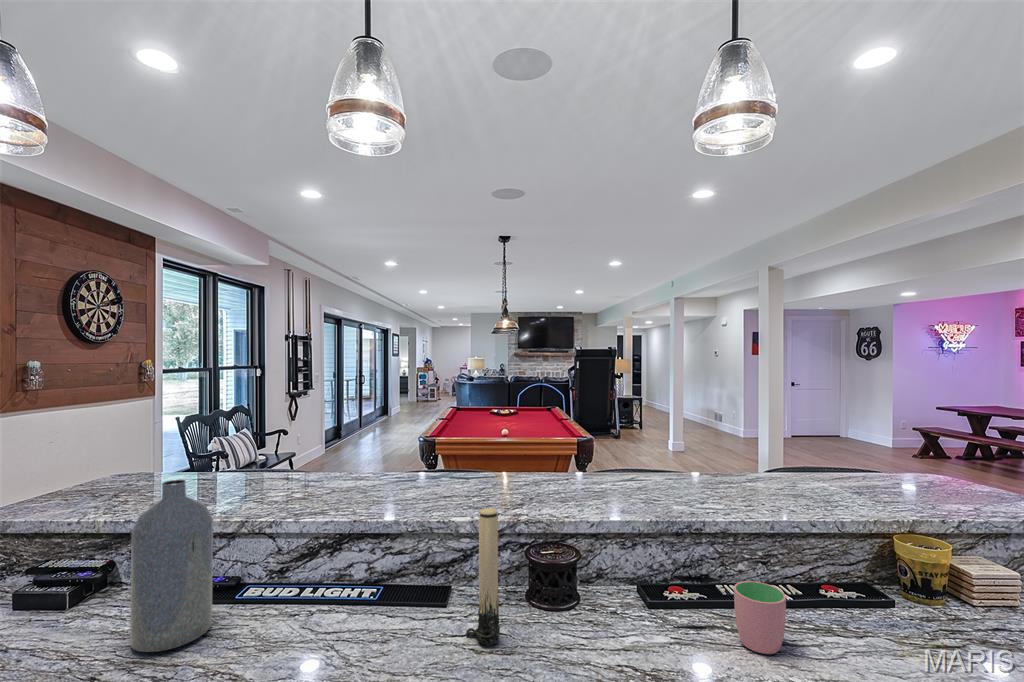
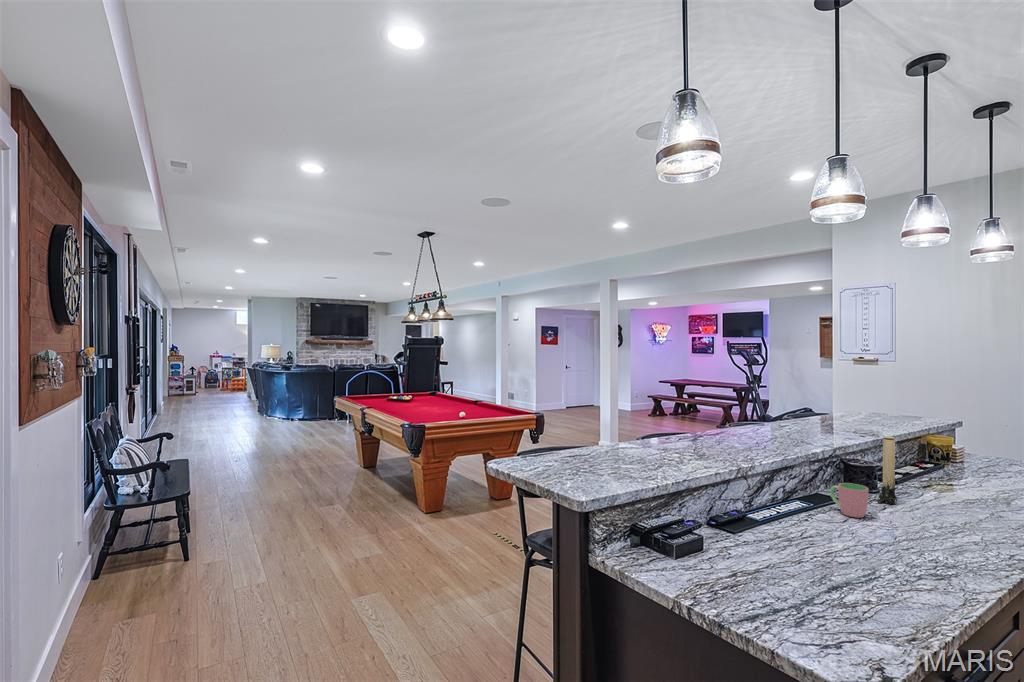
bottle: present [130,480,213,652] -> none [773,438,823,541]
cup: present [734,581,786,654] -> present [830,483,869,518]

